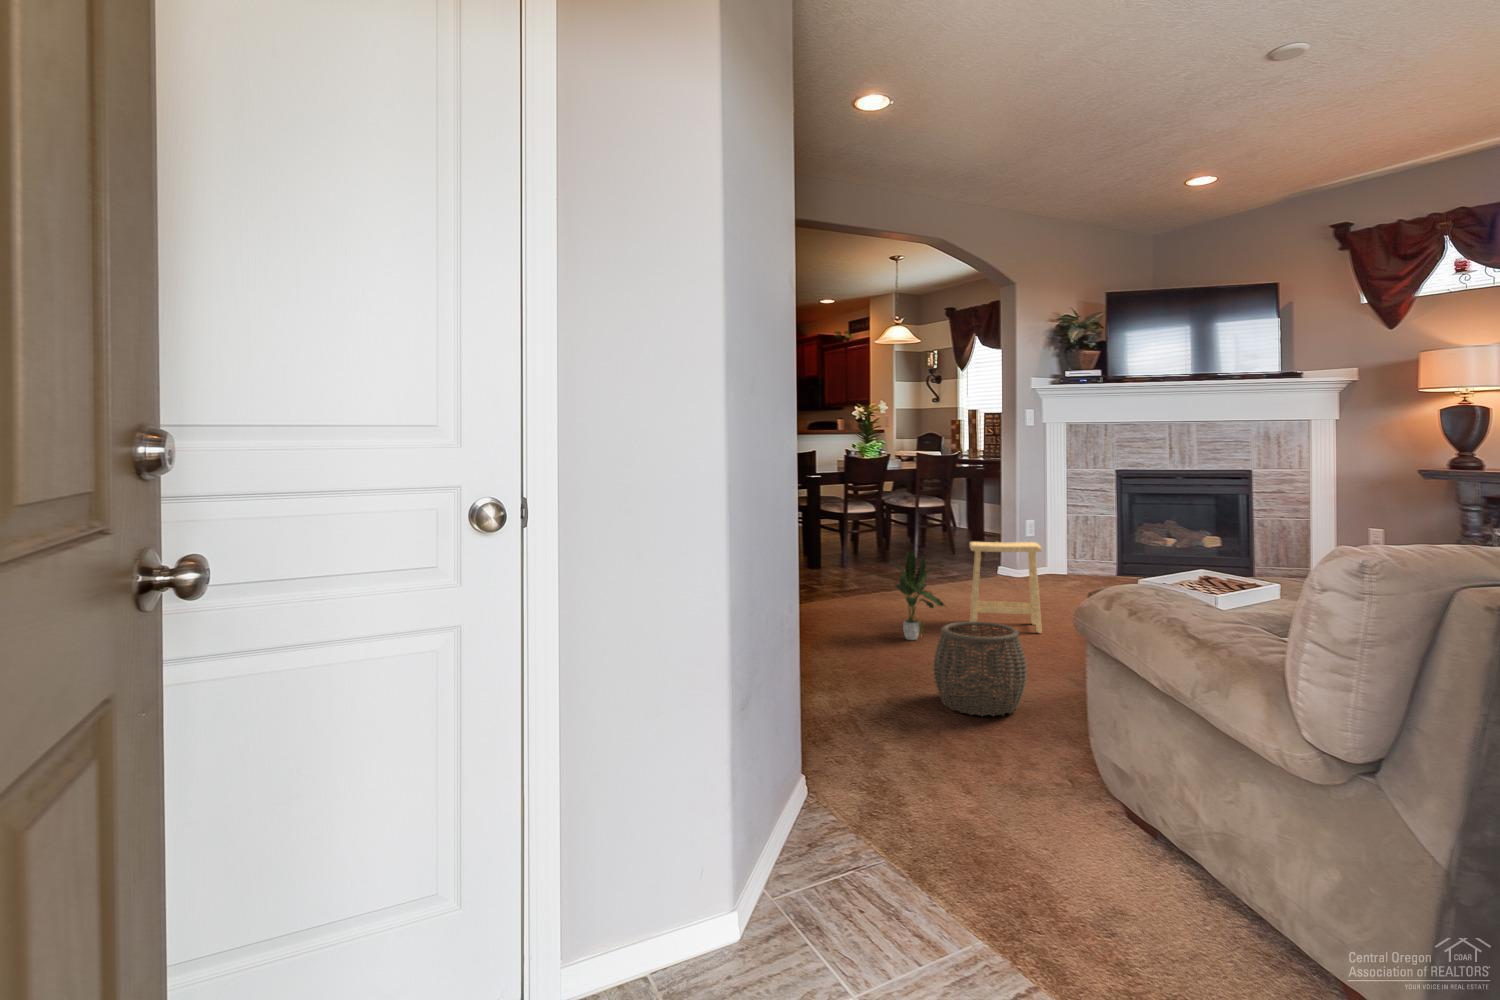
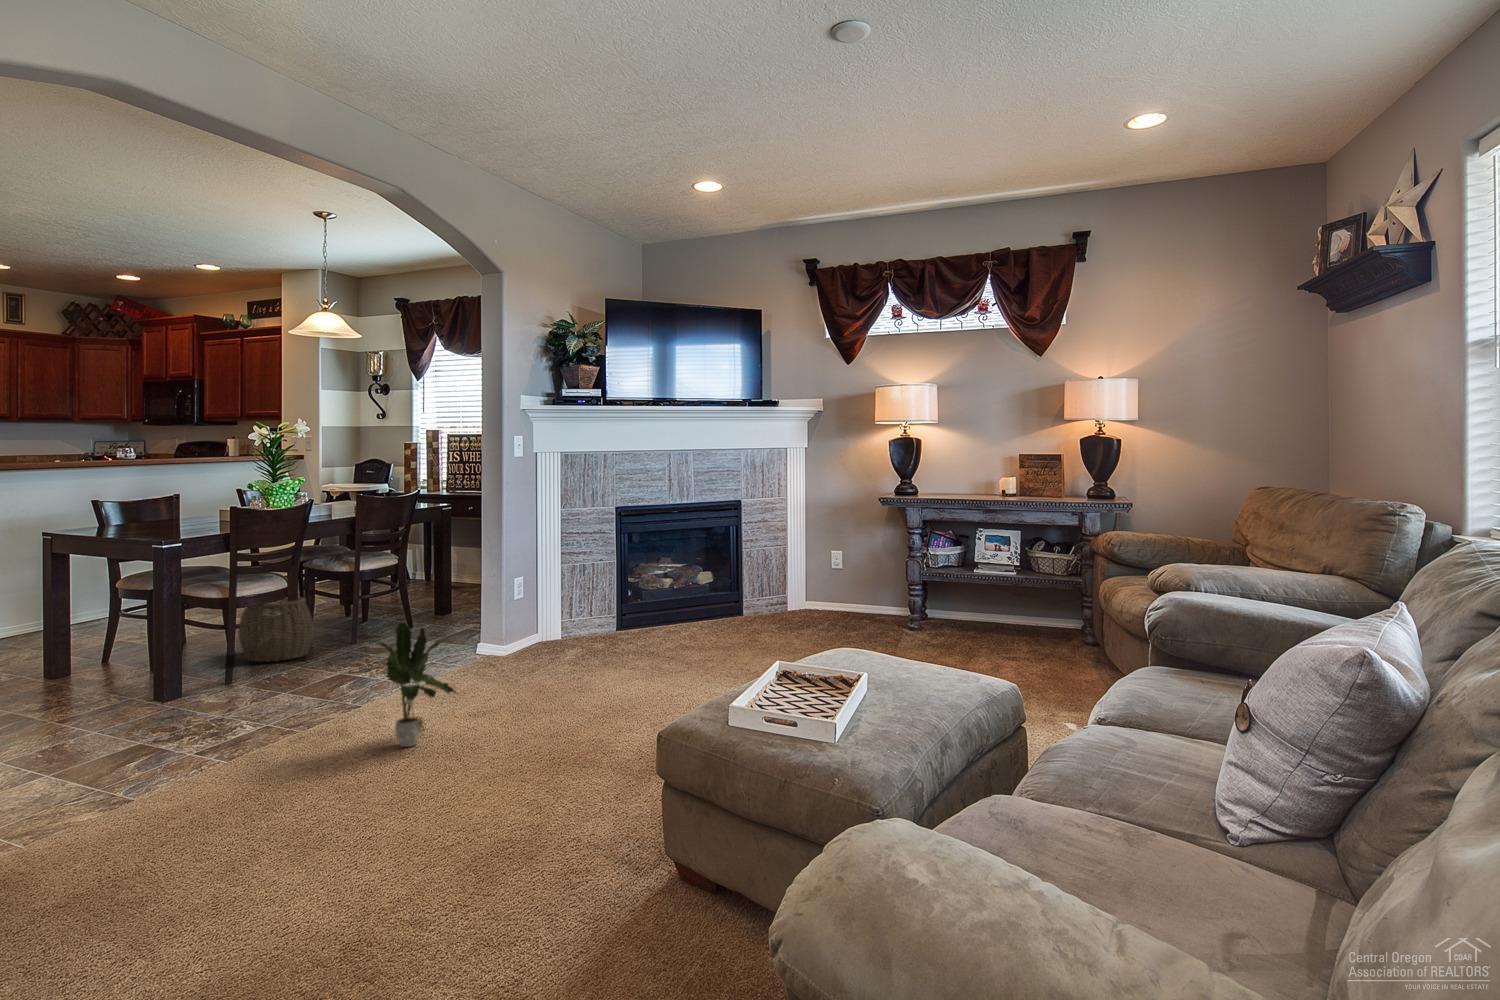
footstool: present [969,542,1042,633] -> none [475,595,572,718]
woven basket: present [933,621,1027,716] -> present [238,597,313,662]

